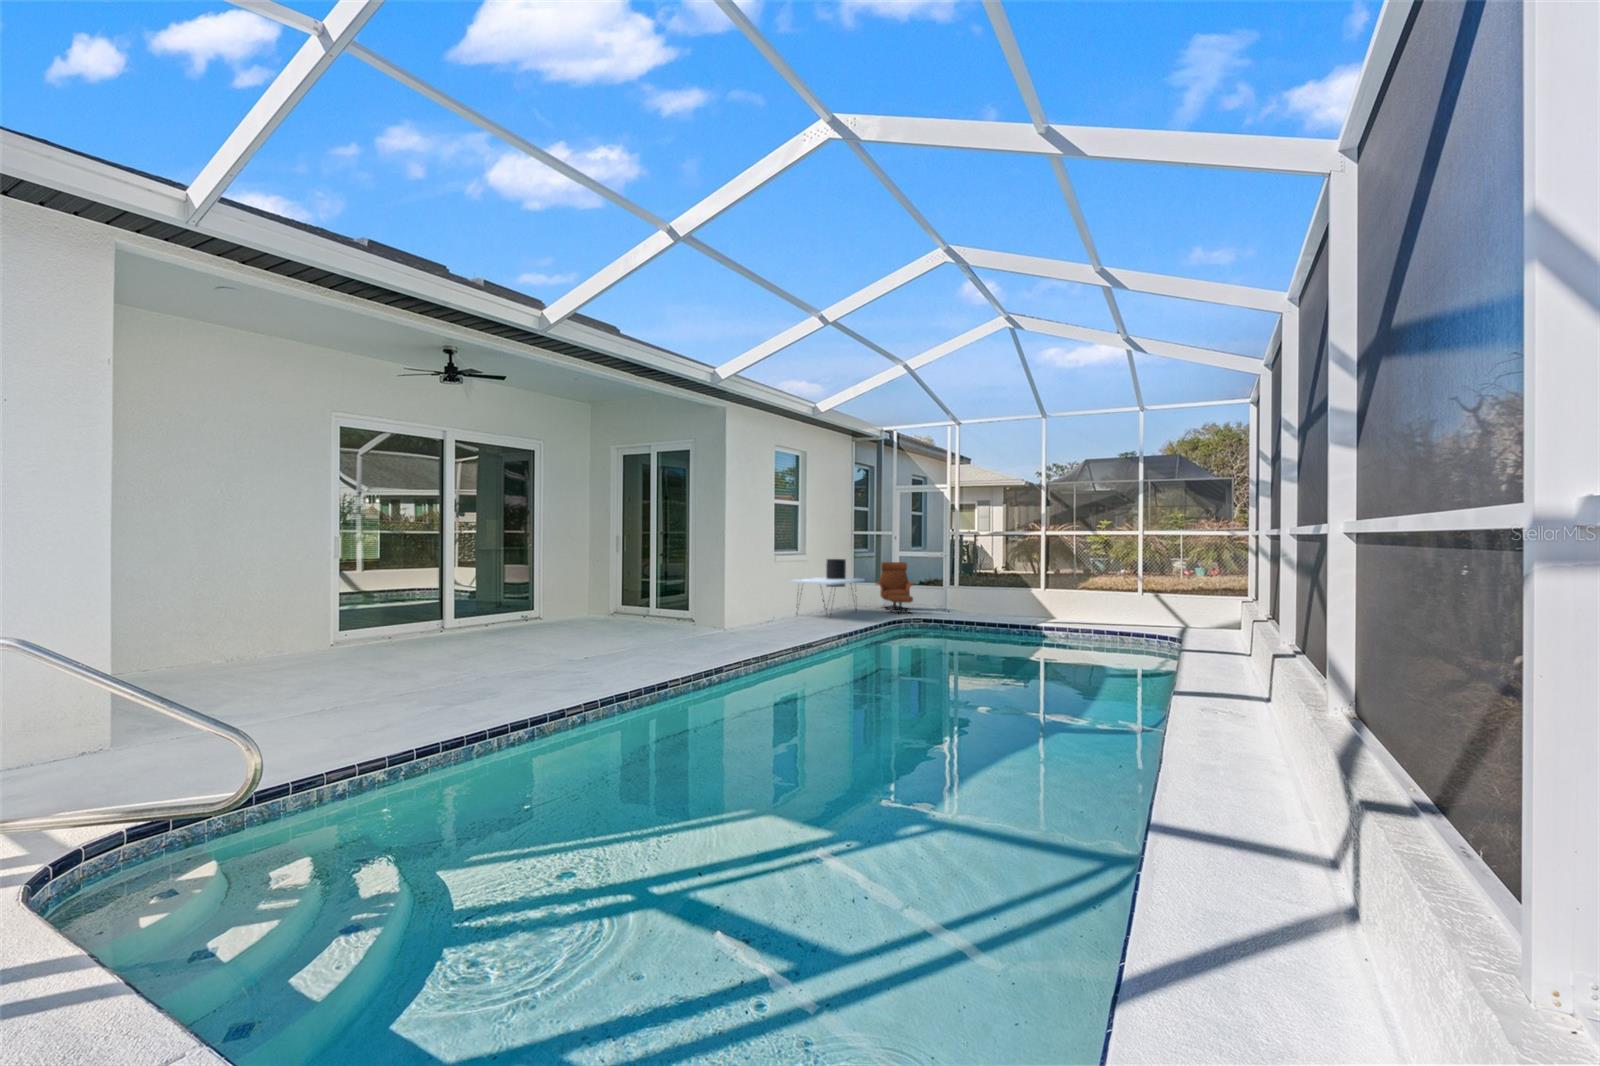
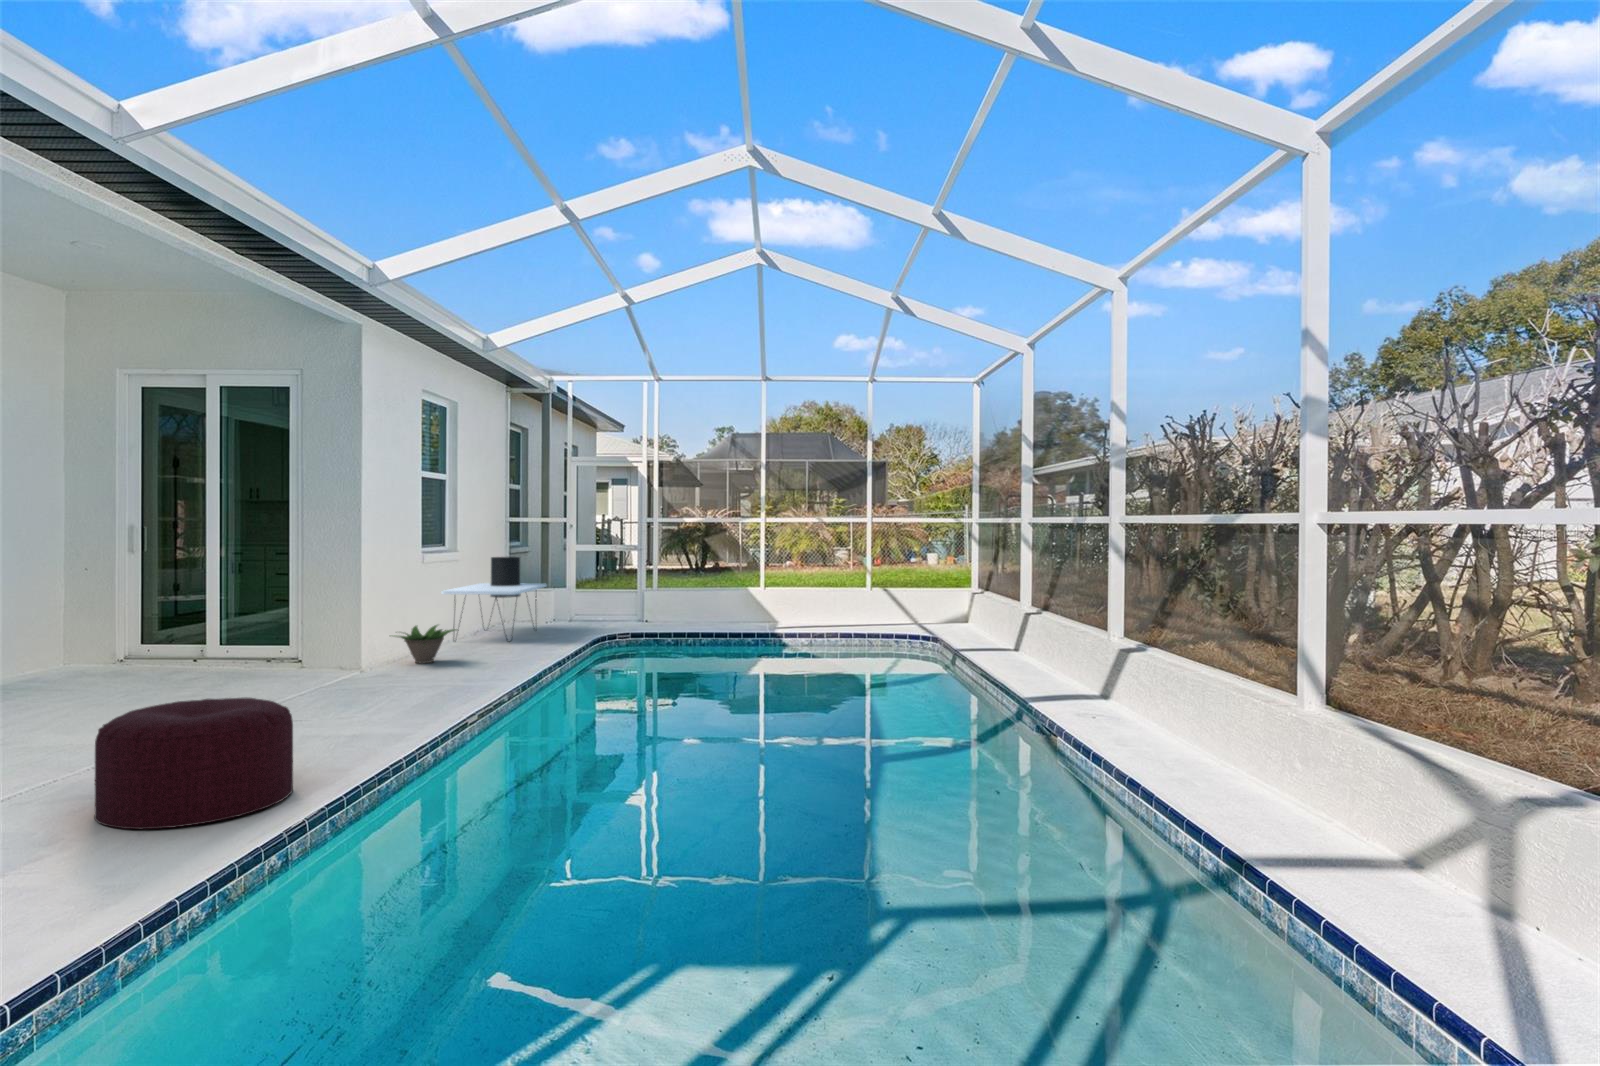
lounge chair: present [875,562,914,613] -> none [552,559,613,630]
decorative plant: none [741,601,783,626] -> present [399,625,456,663]
ottoman: none [518,629,612,693] -> present [94,698,293,829]

